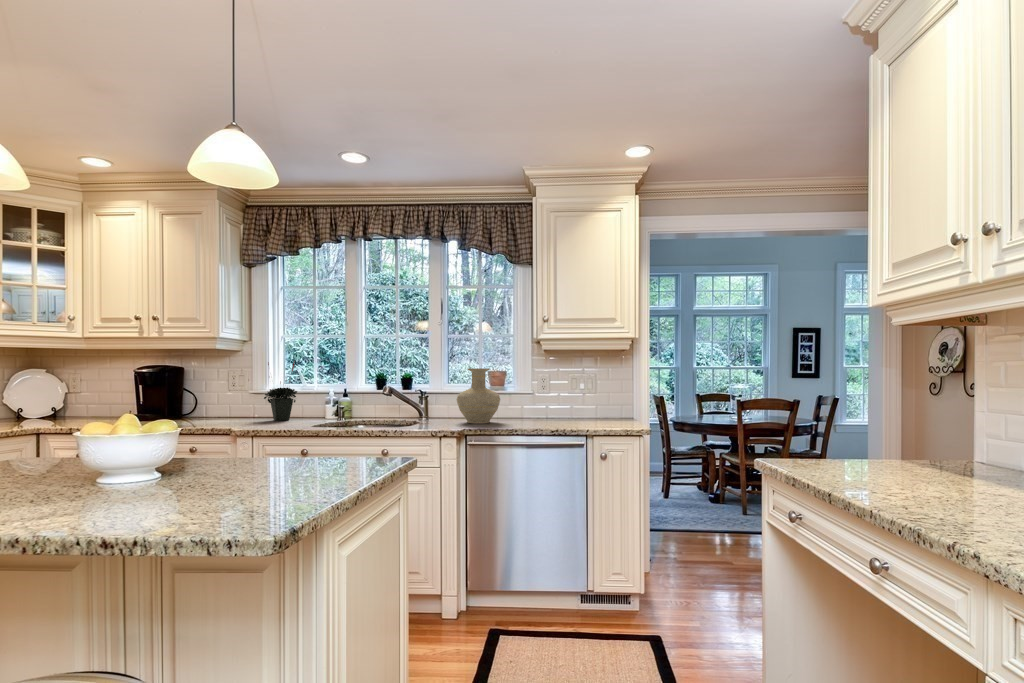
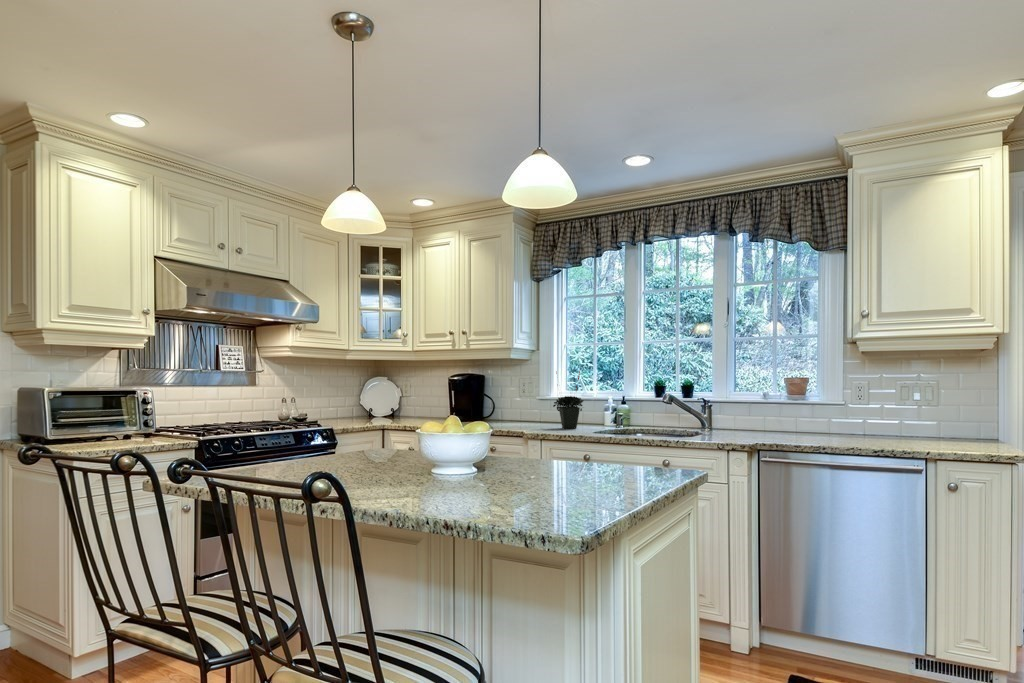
vase: present [457,368,500,424] -> none [751,376,806,440]

